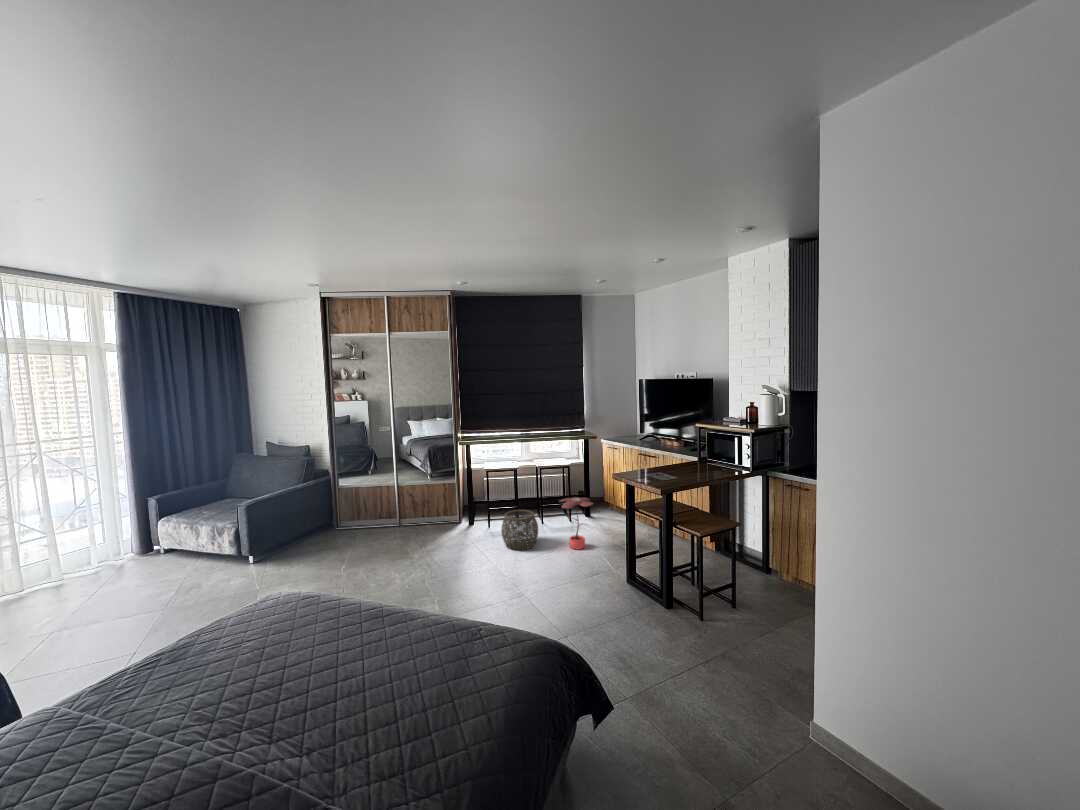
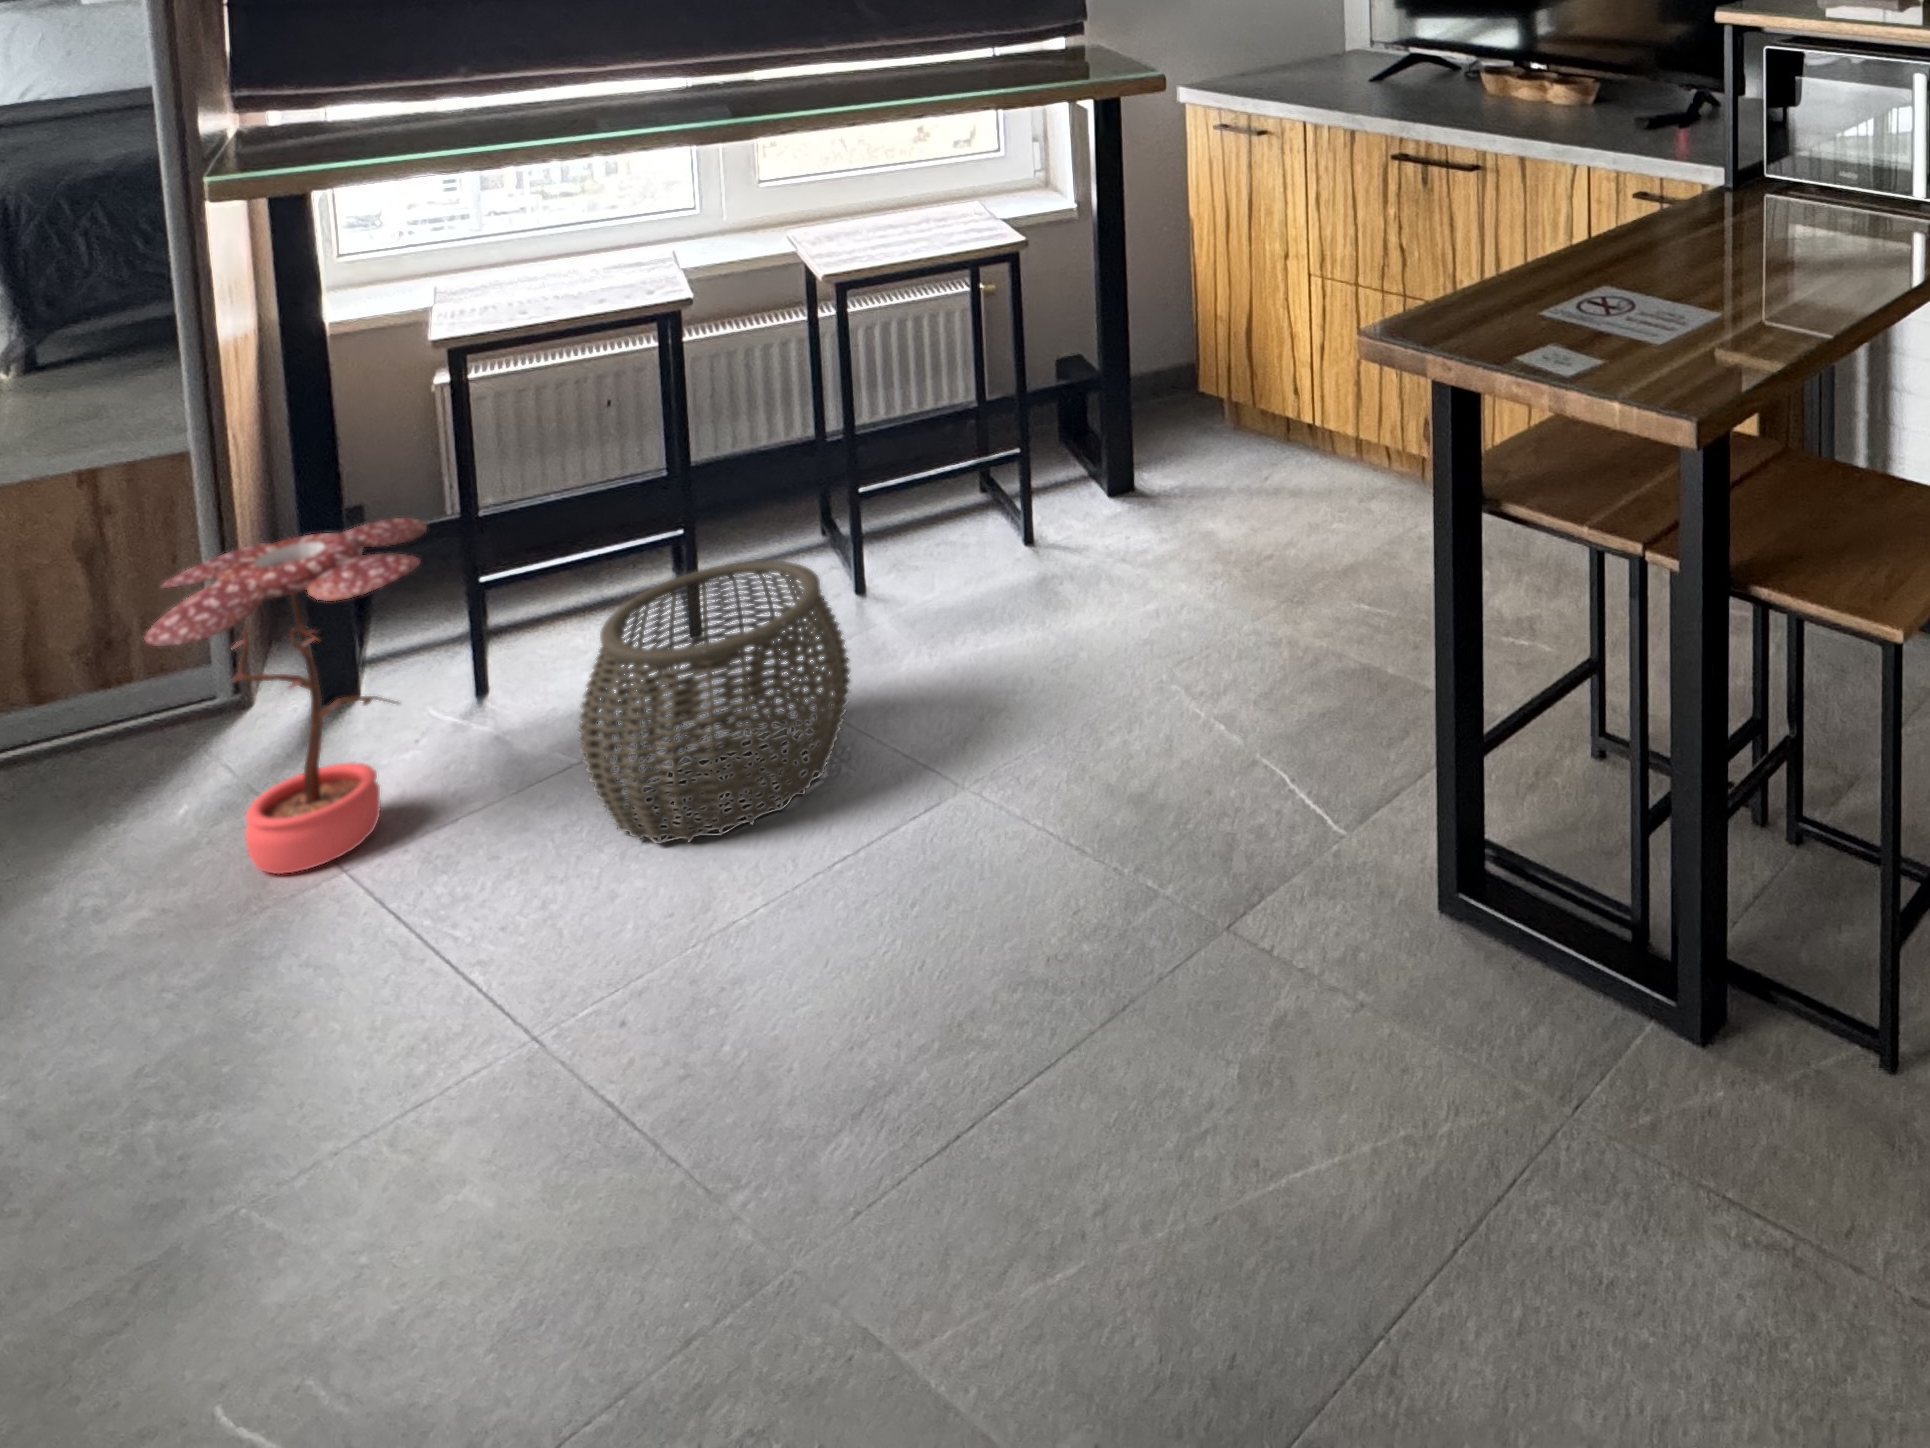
potted plant: present [560,497,593,549] -> present [145,518,427,874]

